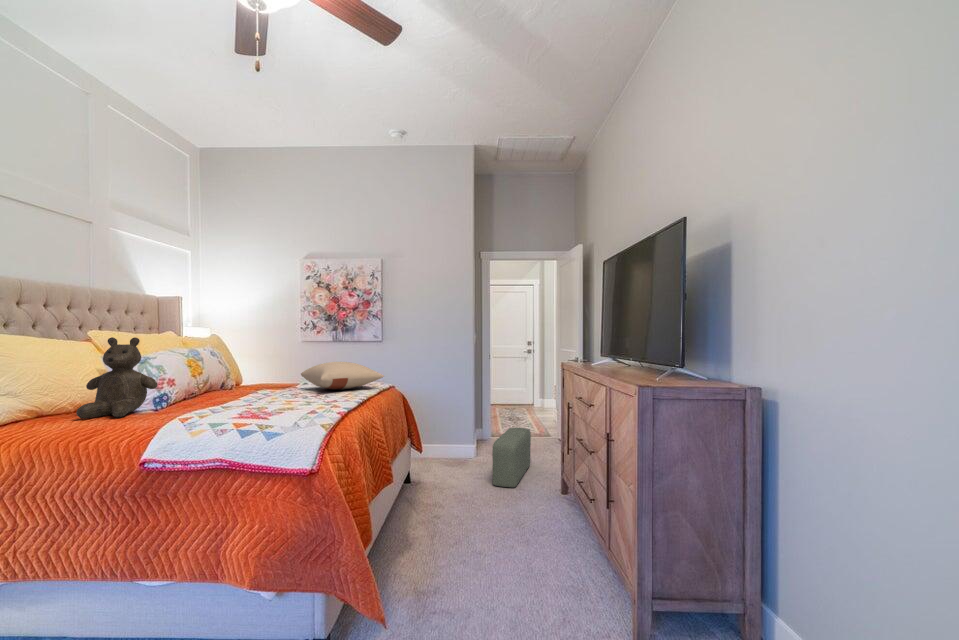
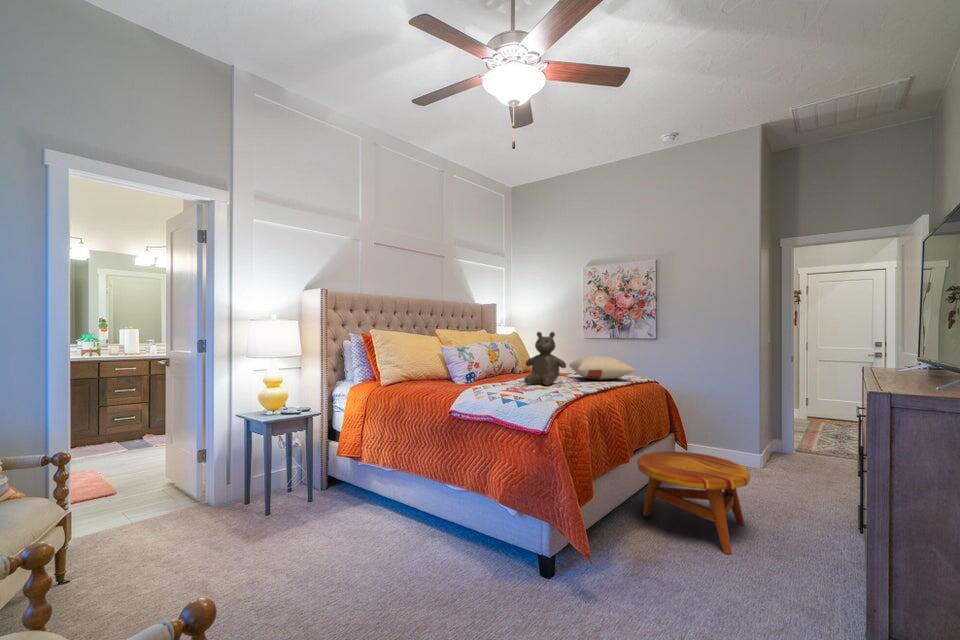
teddy bear: present [76,337,158,418] -> present [524,332,566,386]
pouf: present [492,428,531,487] -> none [769,442,834,507]
side table: none [392,456,497,553] -> present [637,451,750,554]

